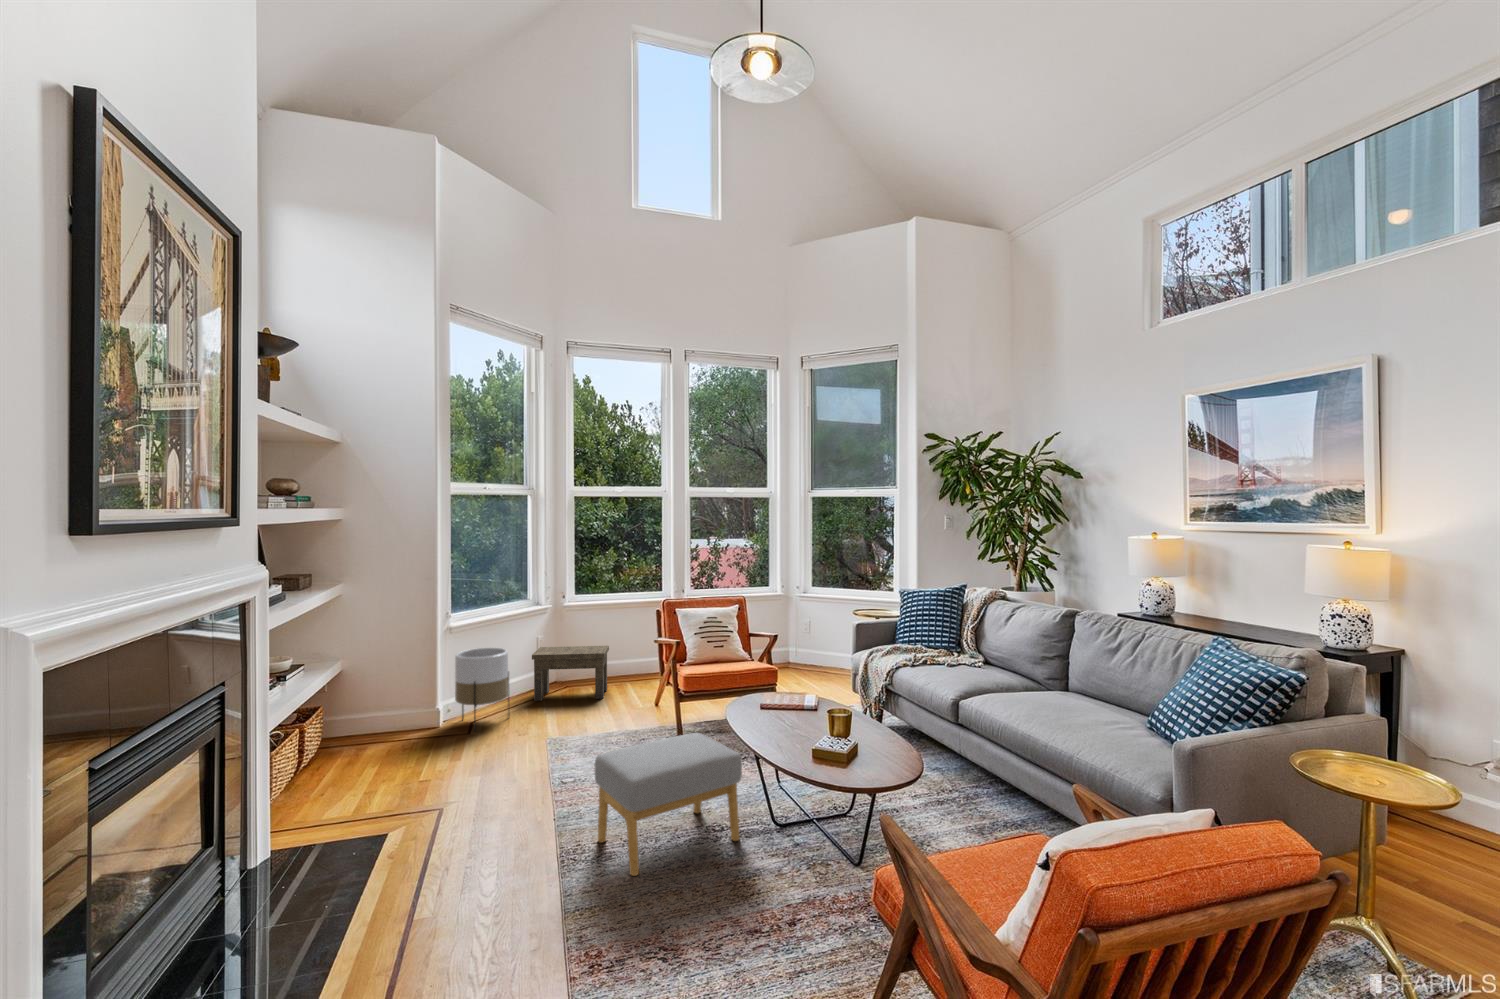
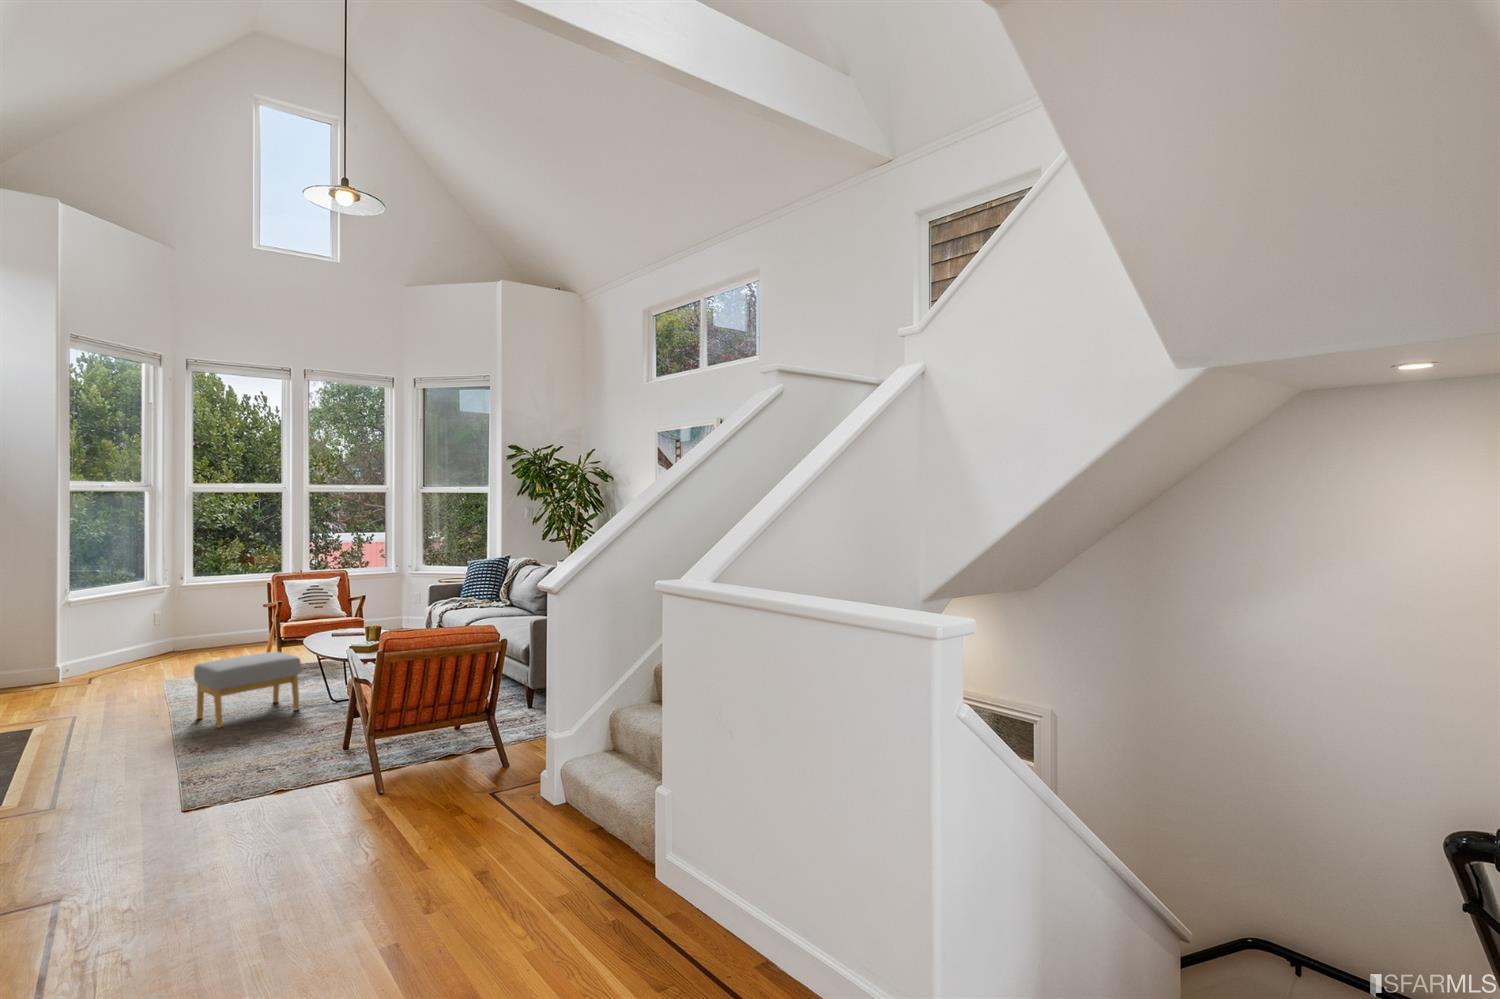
side table: present [532,646,609,701] -> none [151,616,228,662]
planter: present [455,648,509,731] -> none [75,618,129,682]

